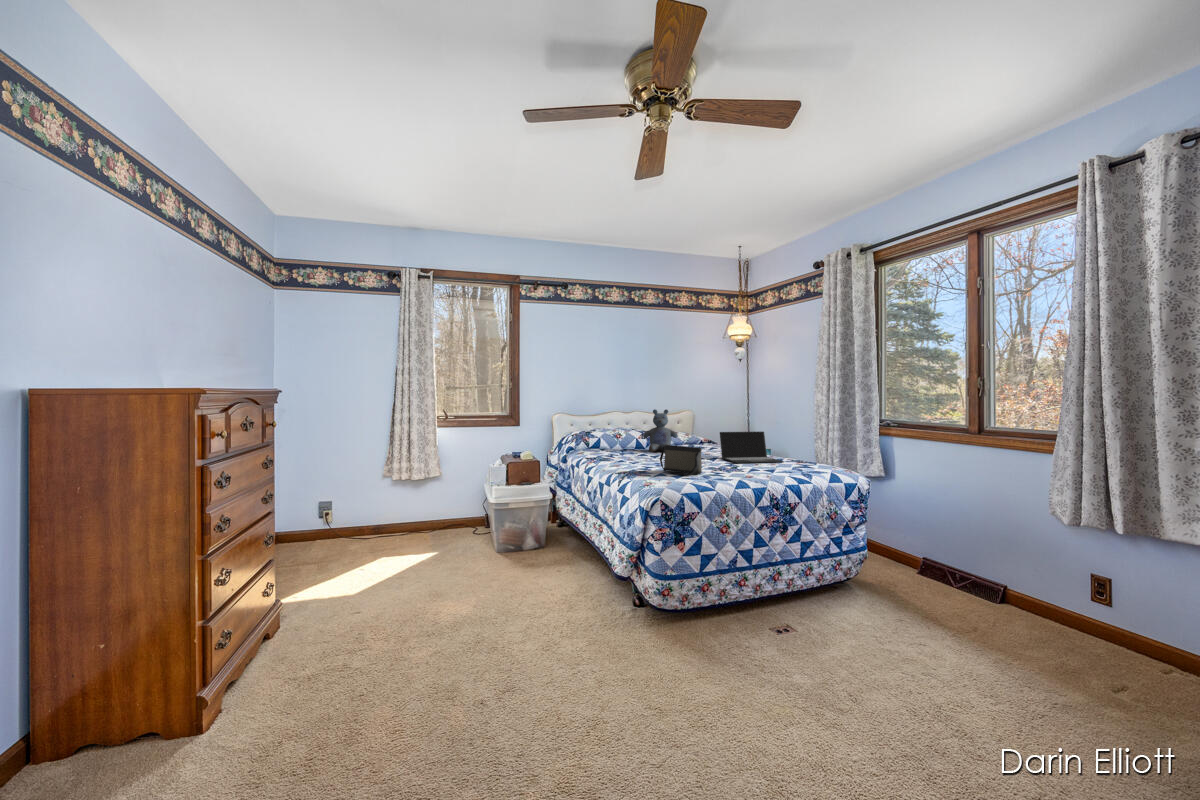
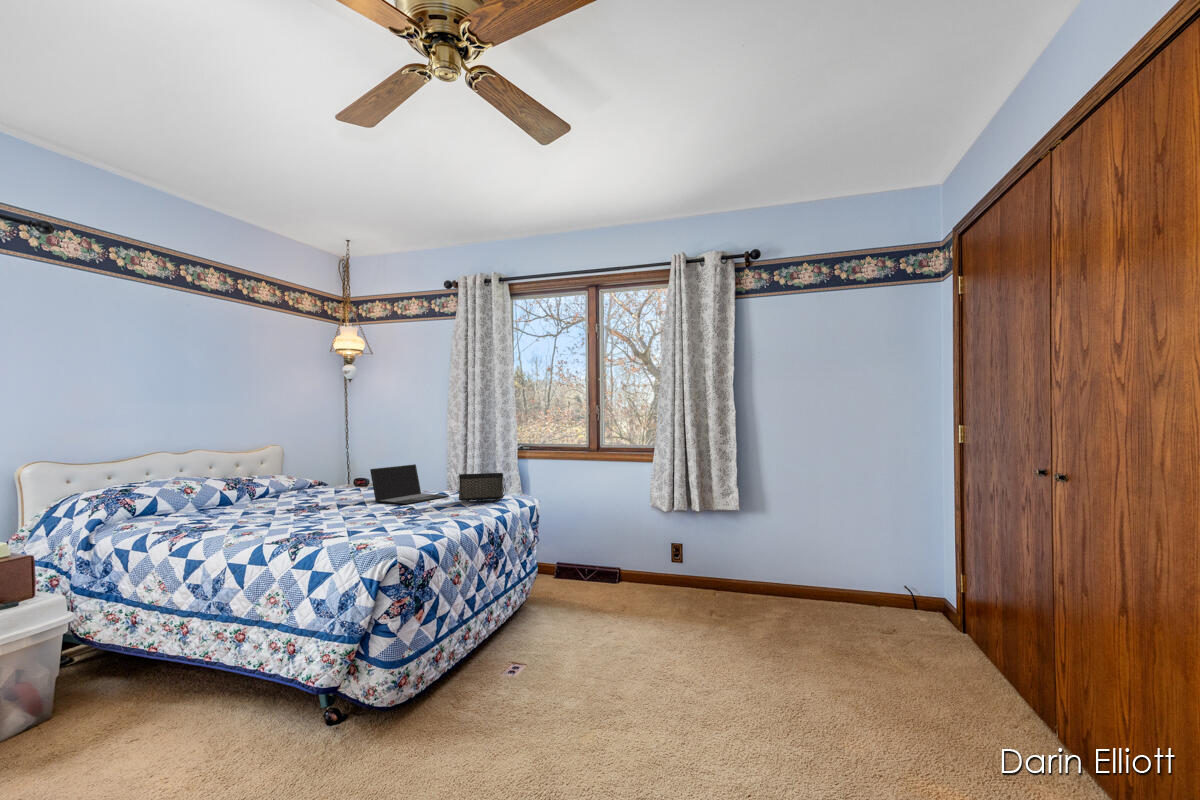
stuffed bear: present [644,409,678,452] -> none [236,444,291,507]
handbag: present [660,445,702,475] -> present [458,473,506,503]

